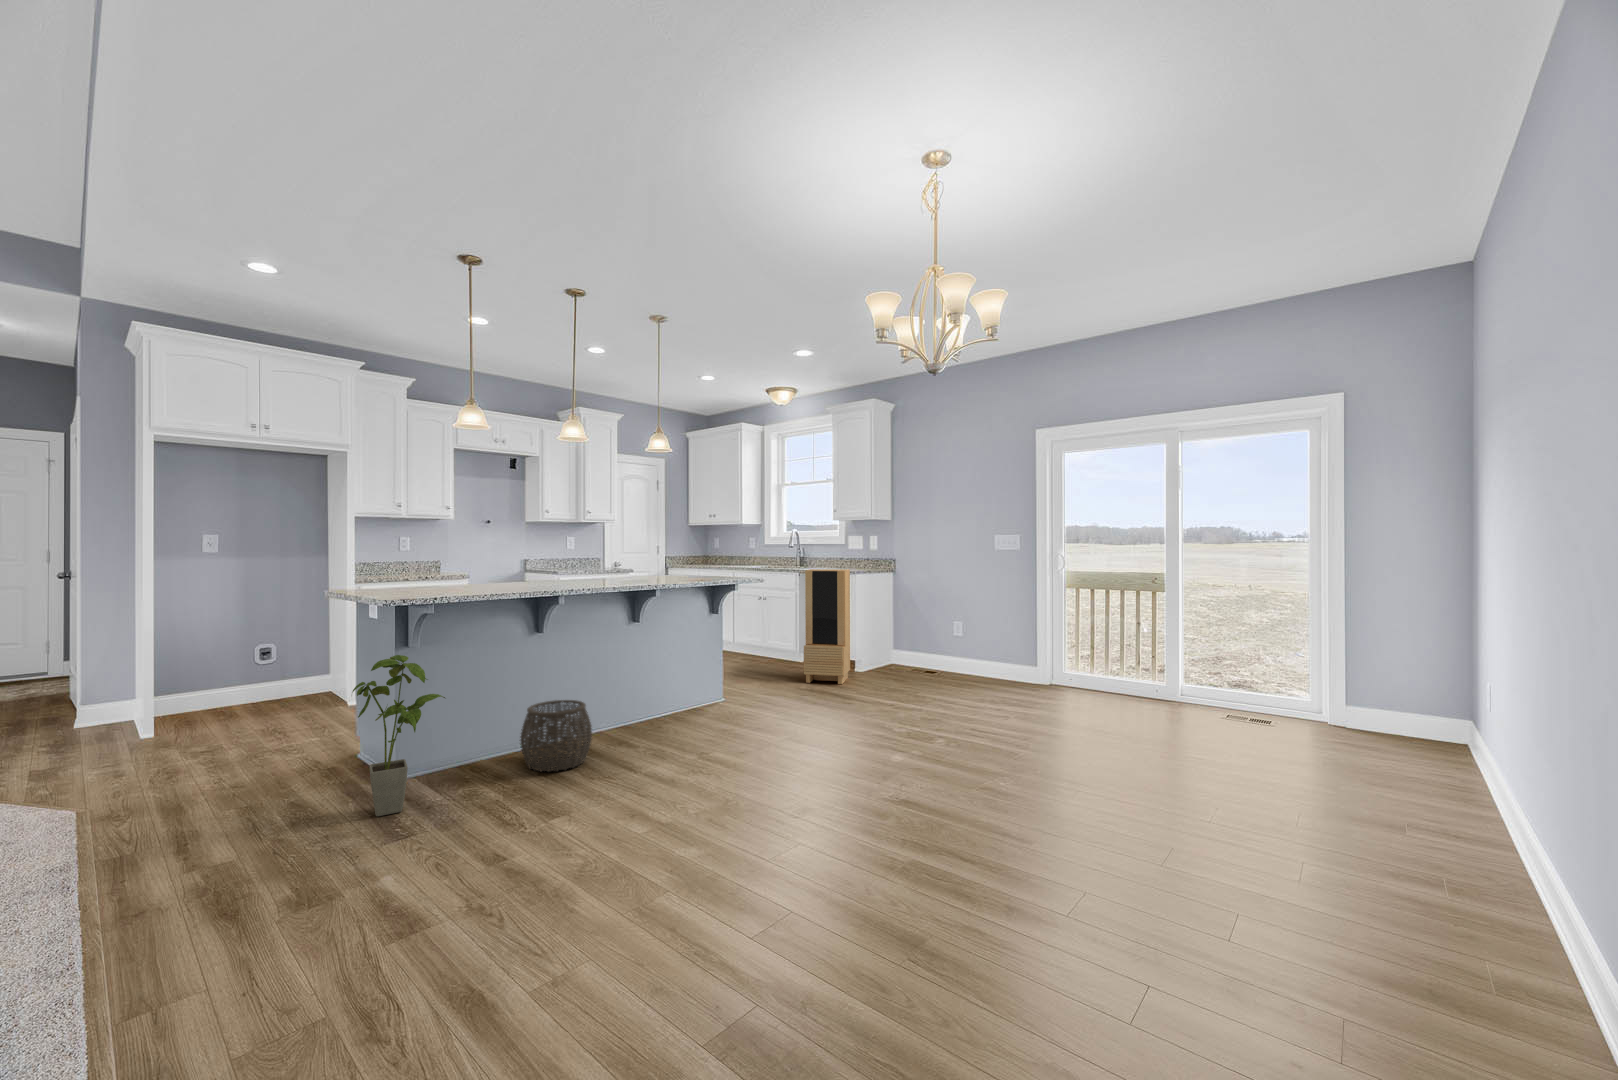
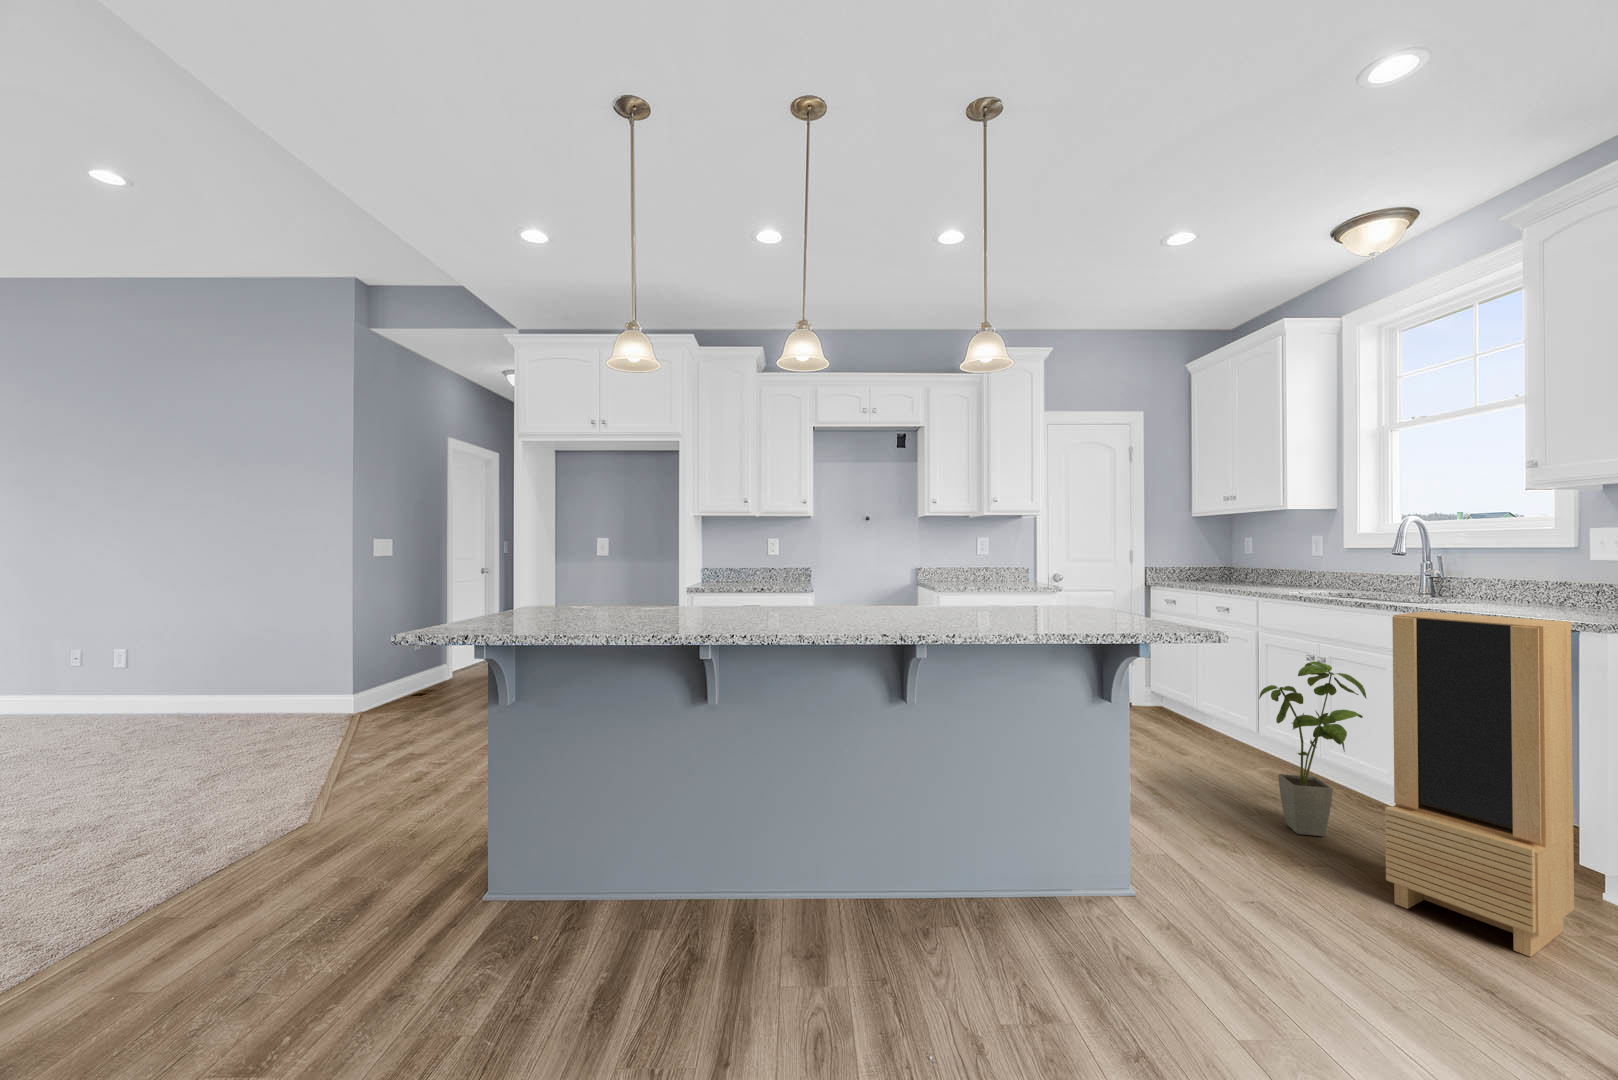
house plant: present [353,655,445,816] -> present [1259,661,1366,836]
woven basket: present [520,700,592,772] -> none [555,840,694,1013]

